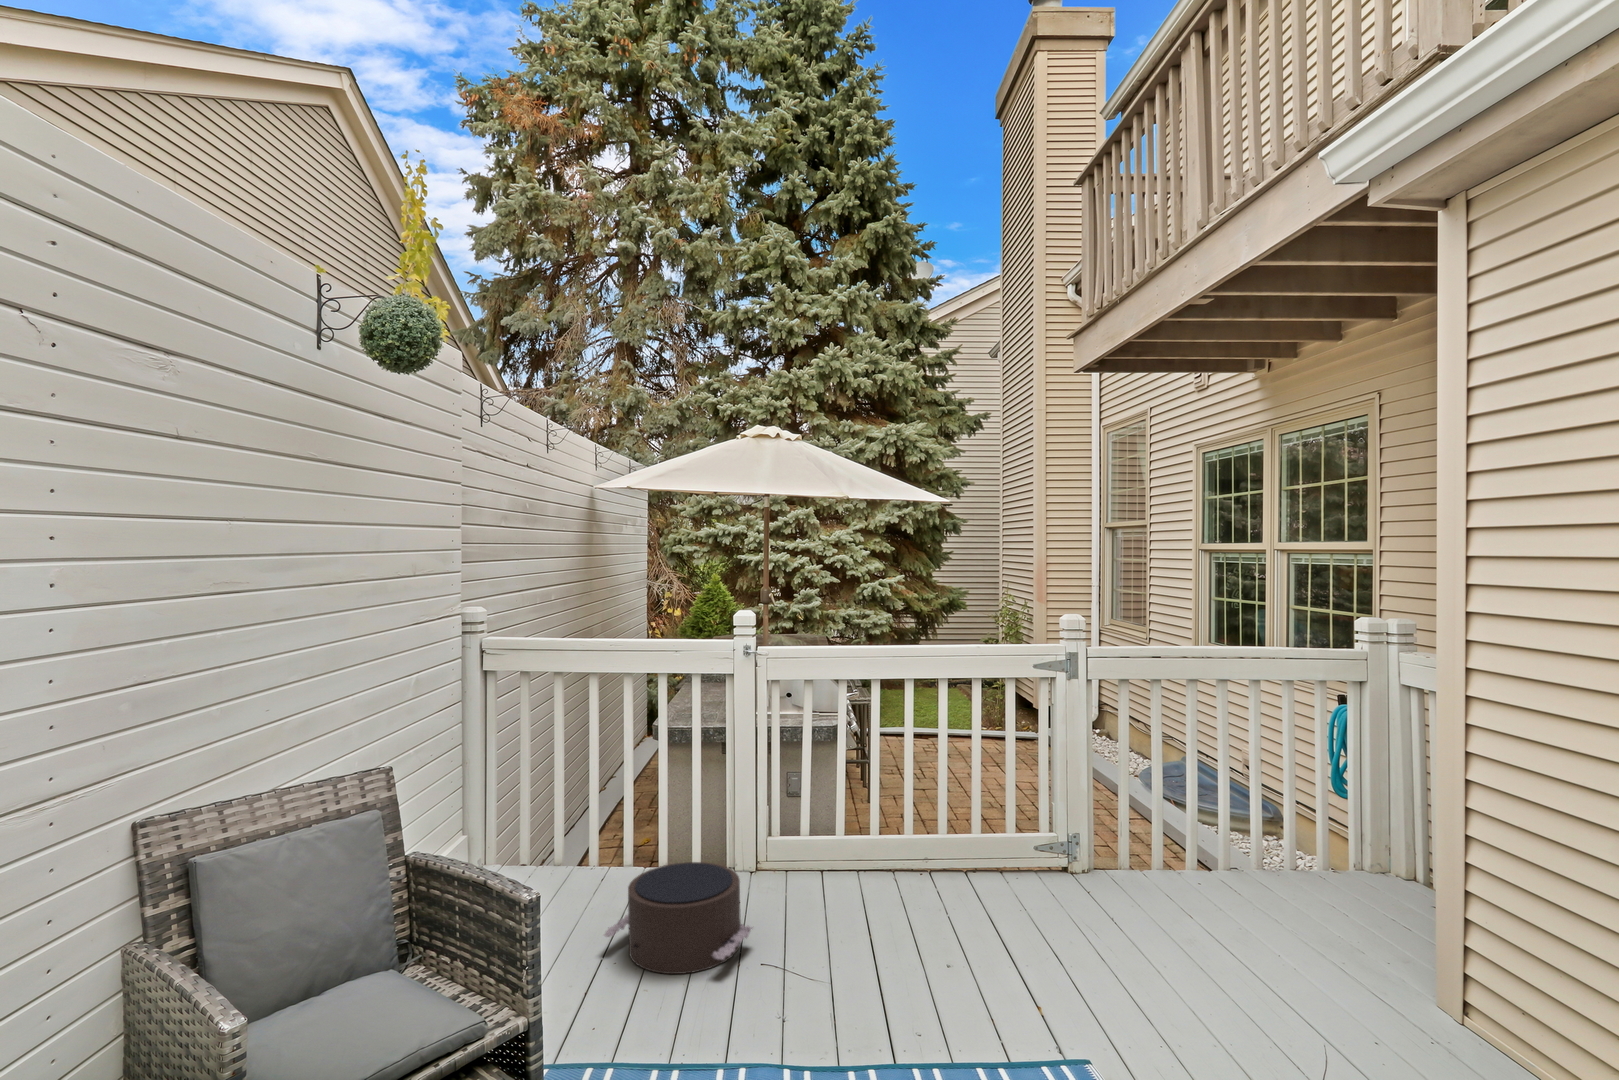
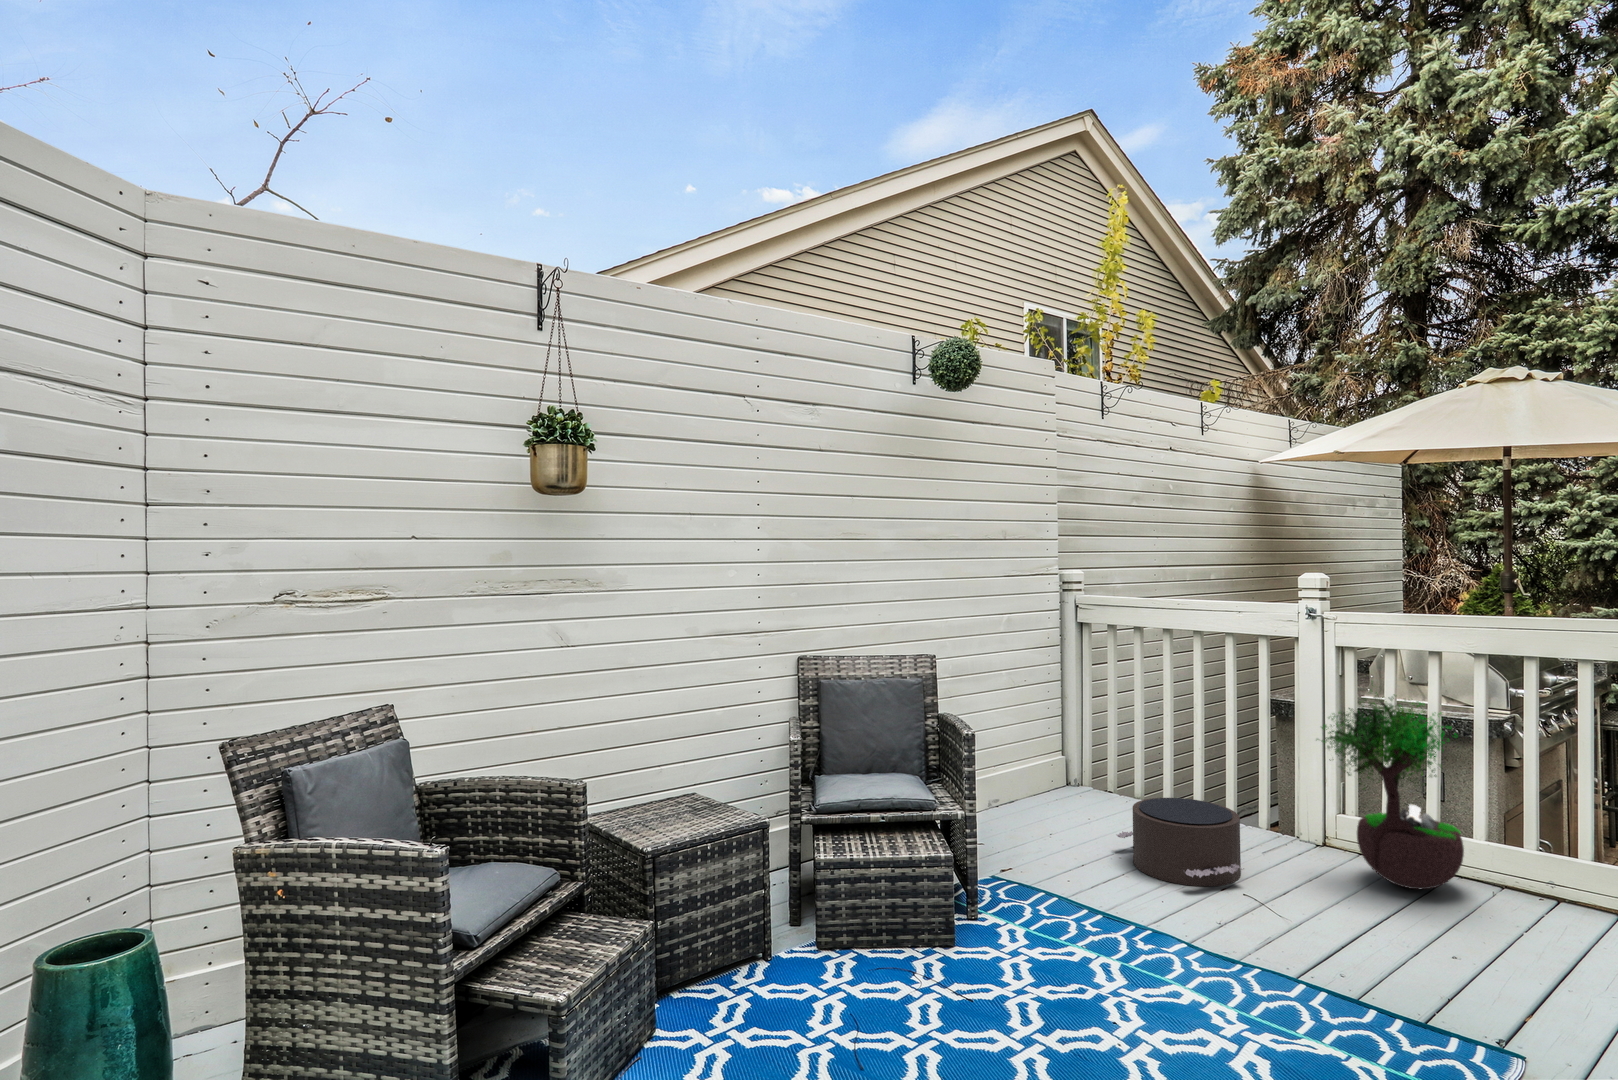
potted tree: none [791,705,902,891] -> present [1317,692,1464,889]

